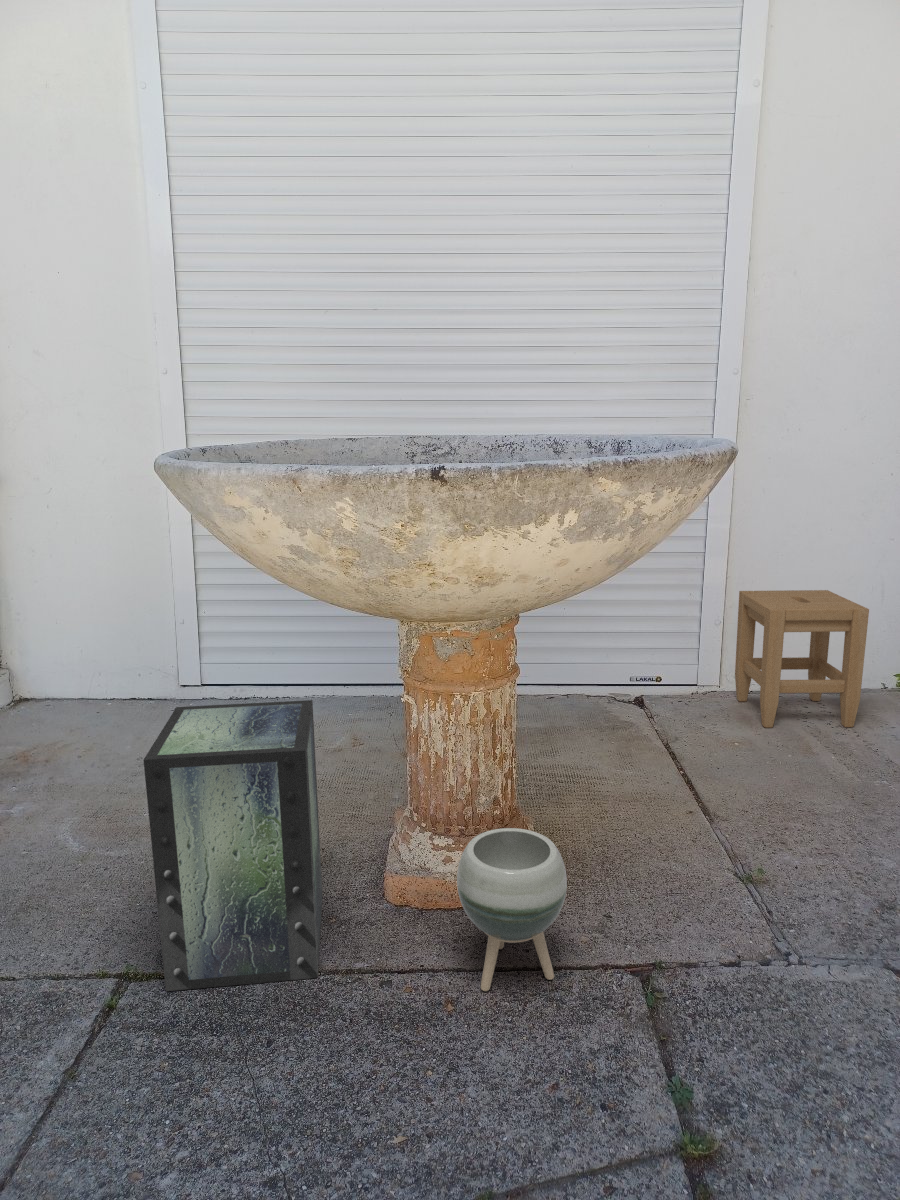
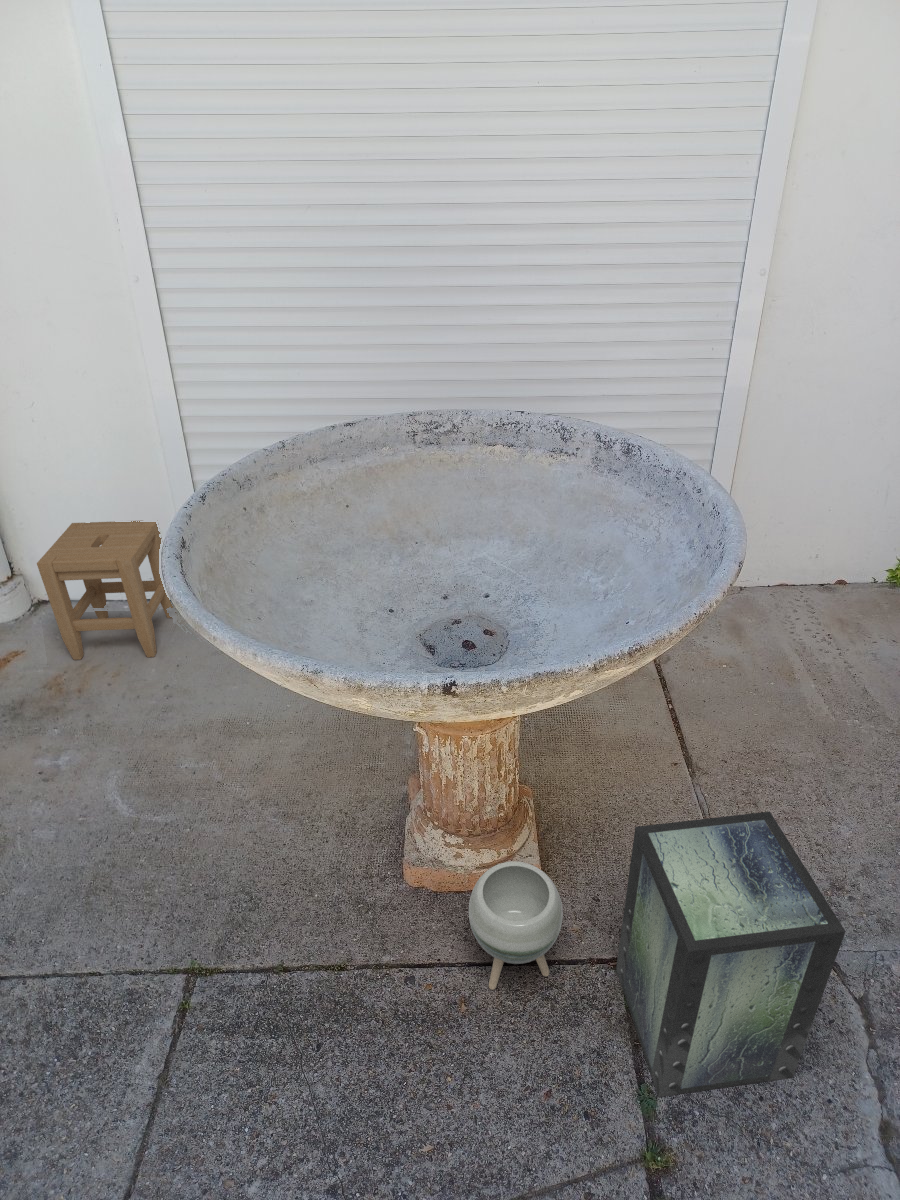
stool: present [735,590,869,728] -> present [37,521,176,660]
storage box: present [144,700,322,991] -> present [616,811,846,1097]

